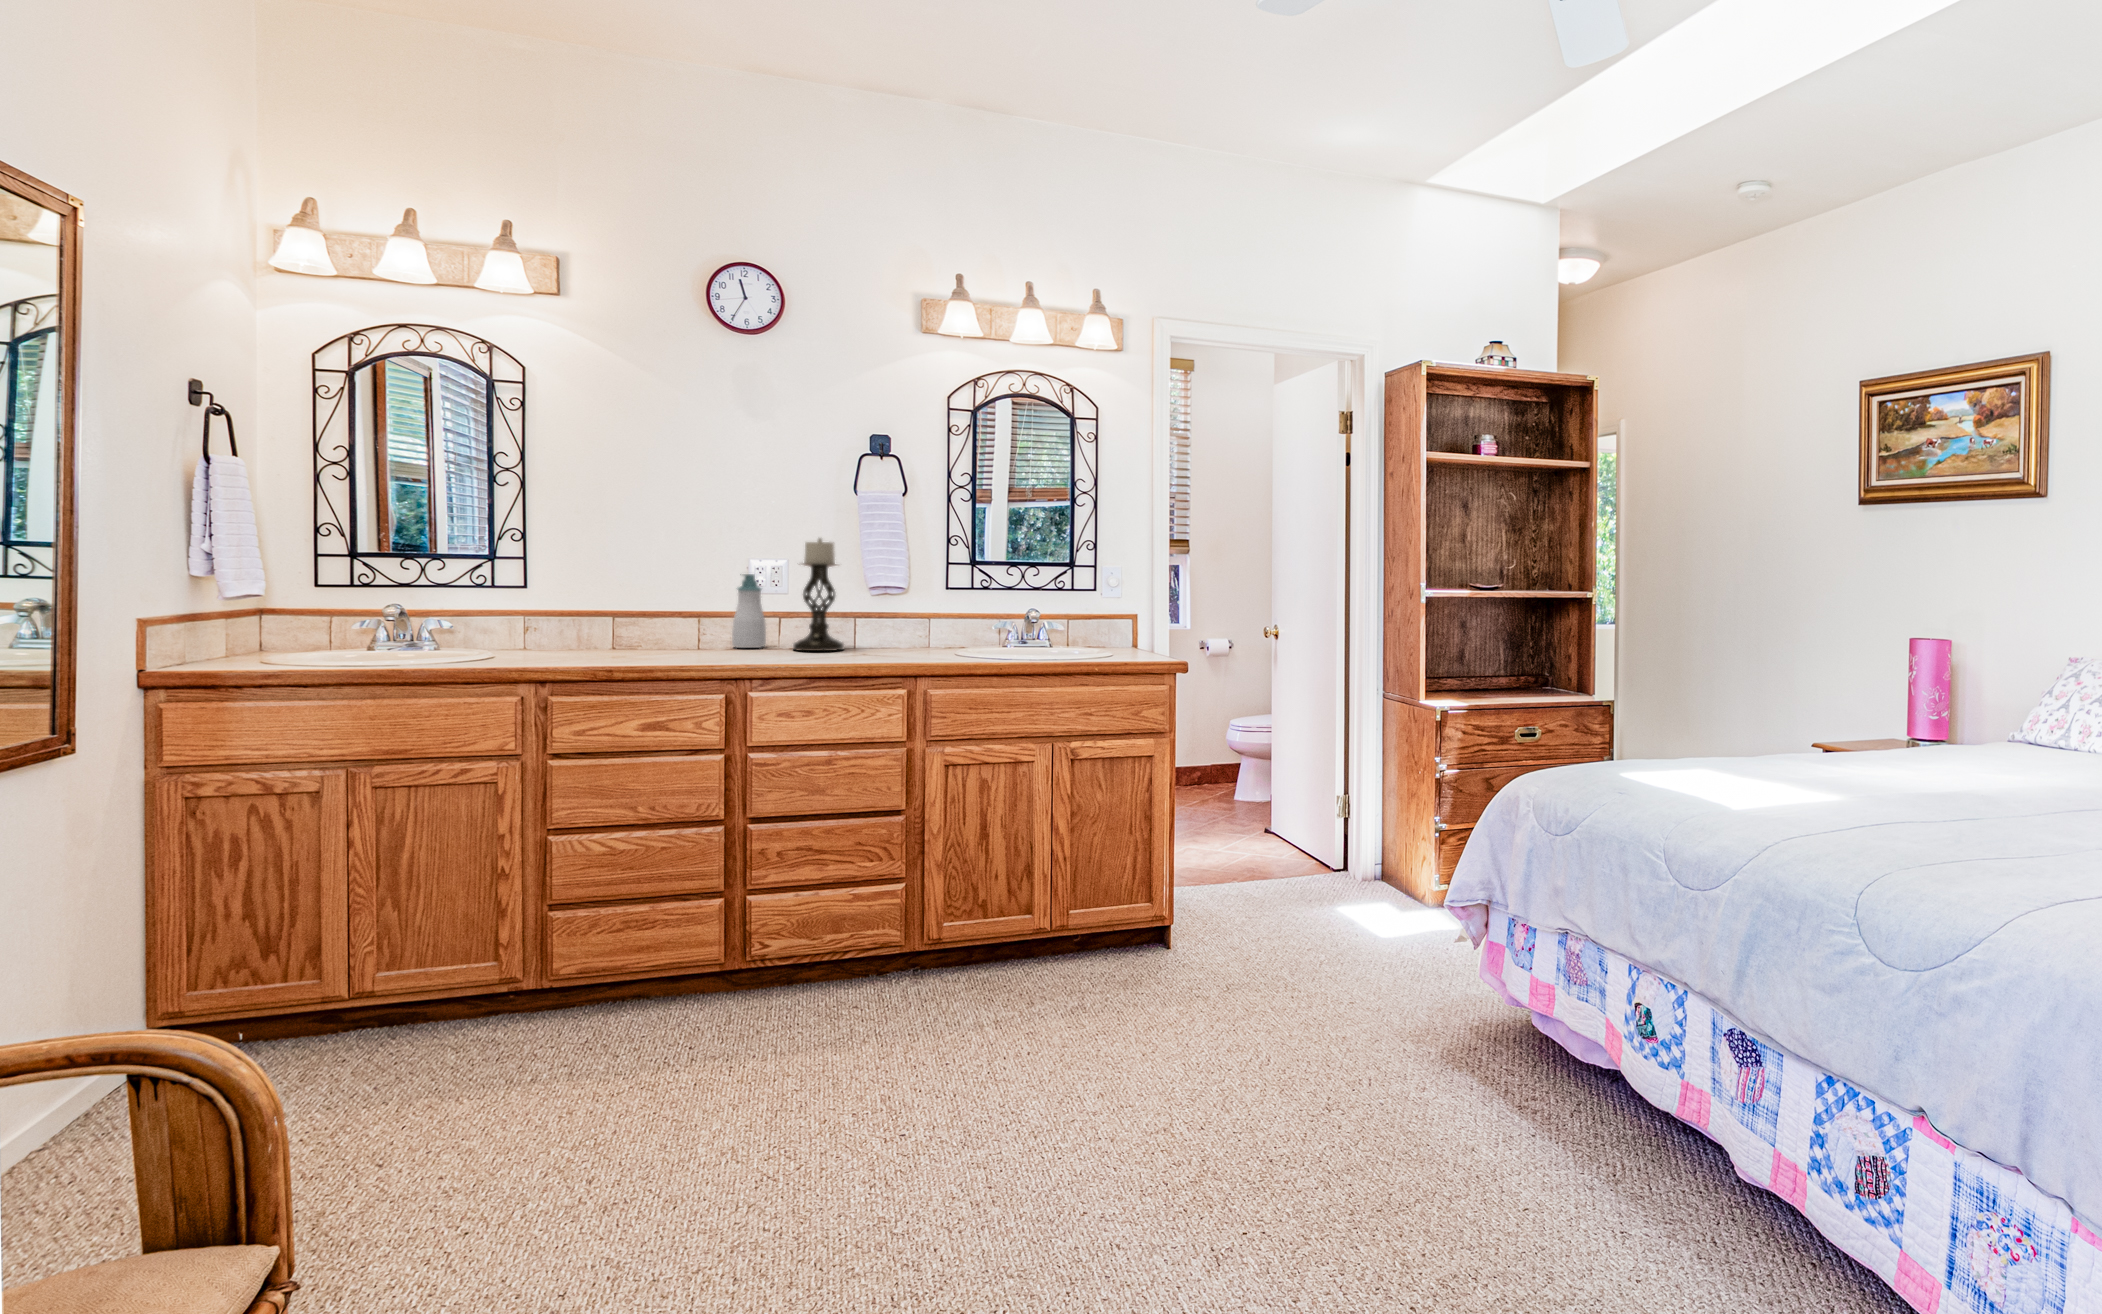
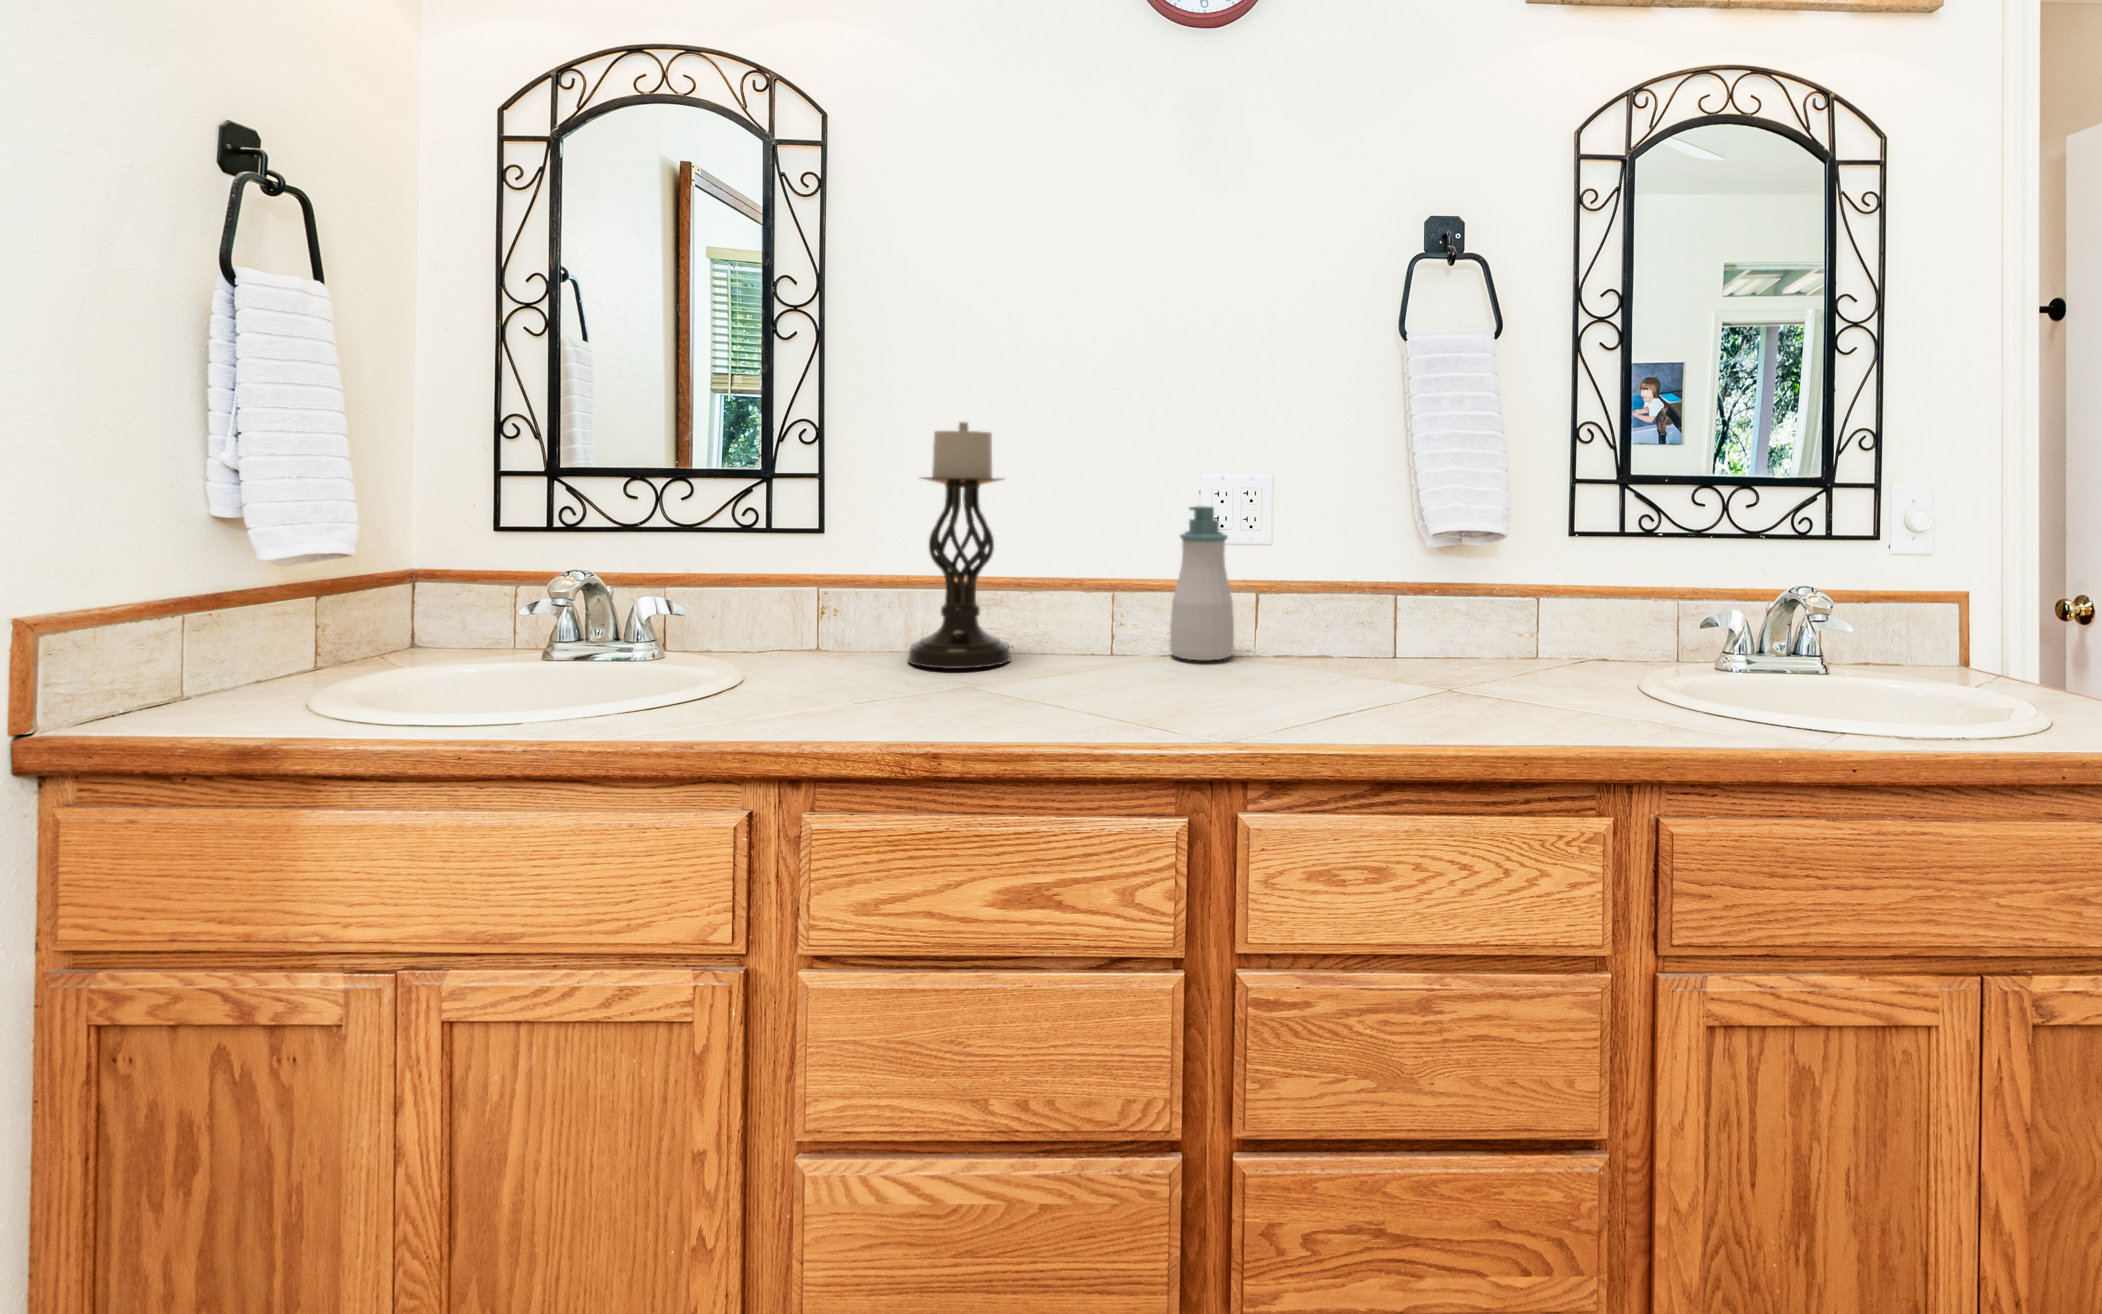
candle holder: present [793,538,844,651] -> present [908,422,1010,669]

